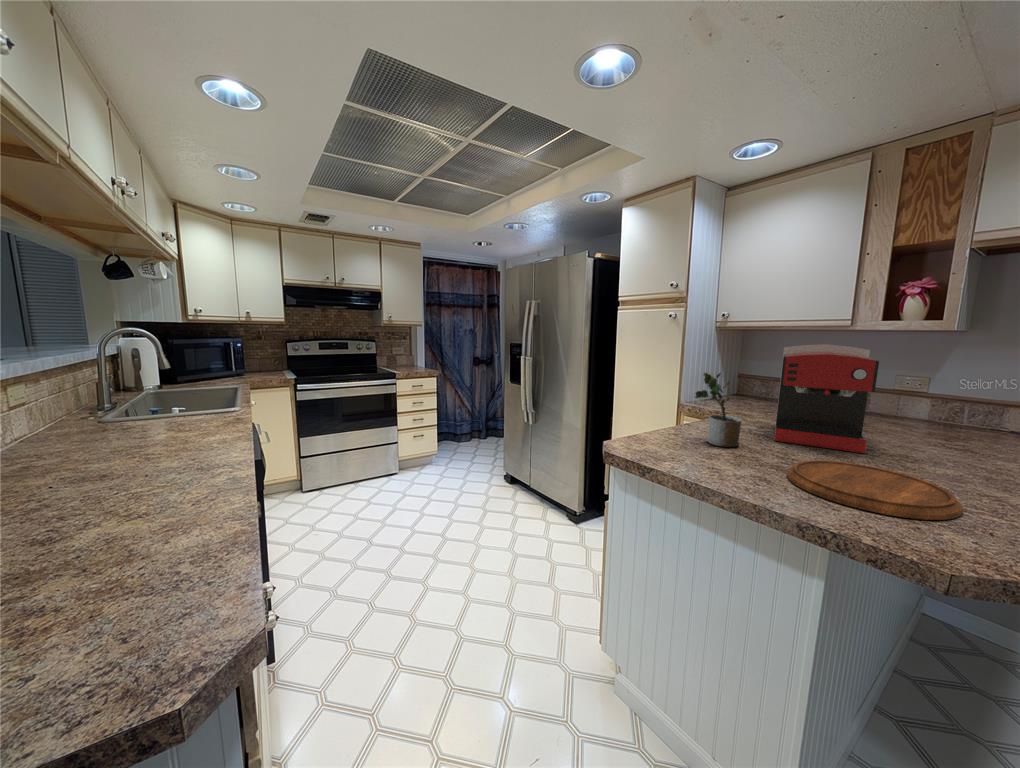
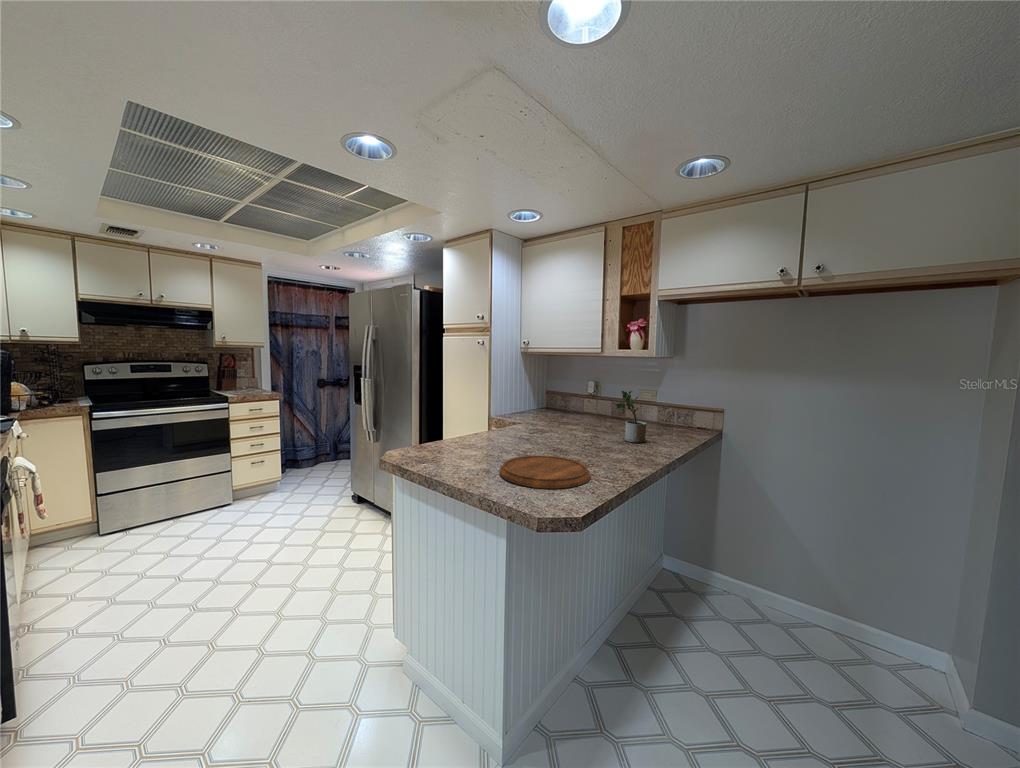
coffee maker: present [774,344,879,453] -> none [527,369,592,449]
potted plant: present [695,373,742,447] -> present [616,391,647,443]

